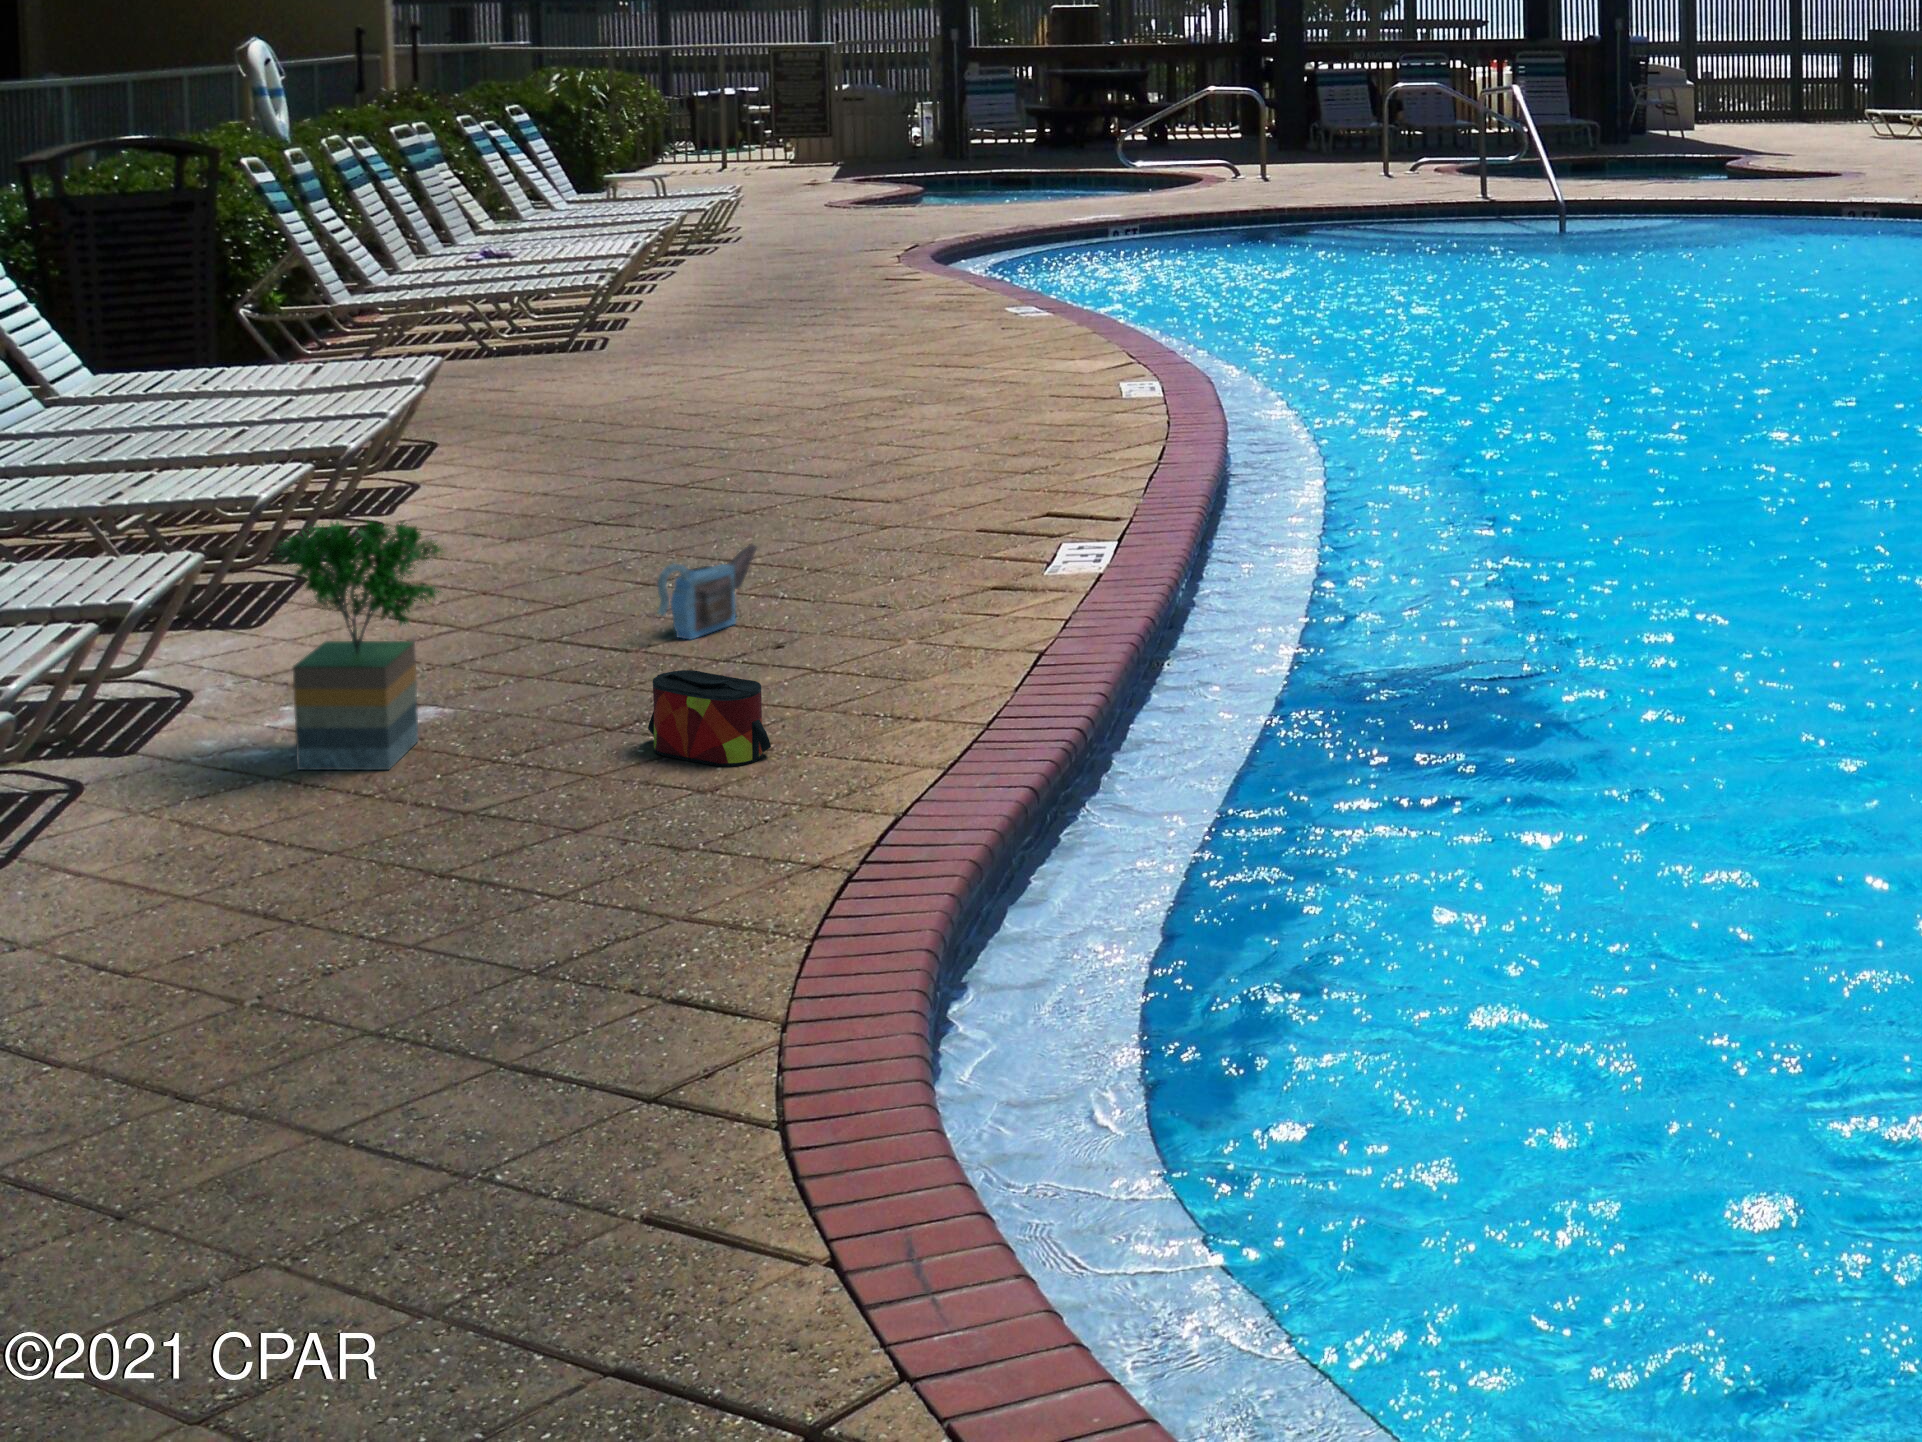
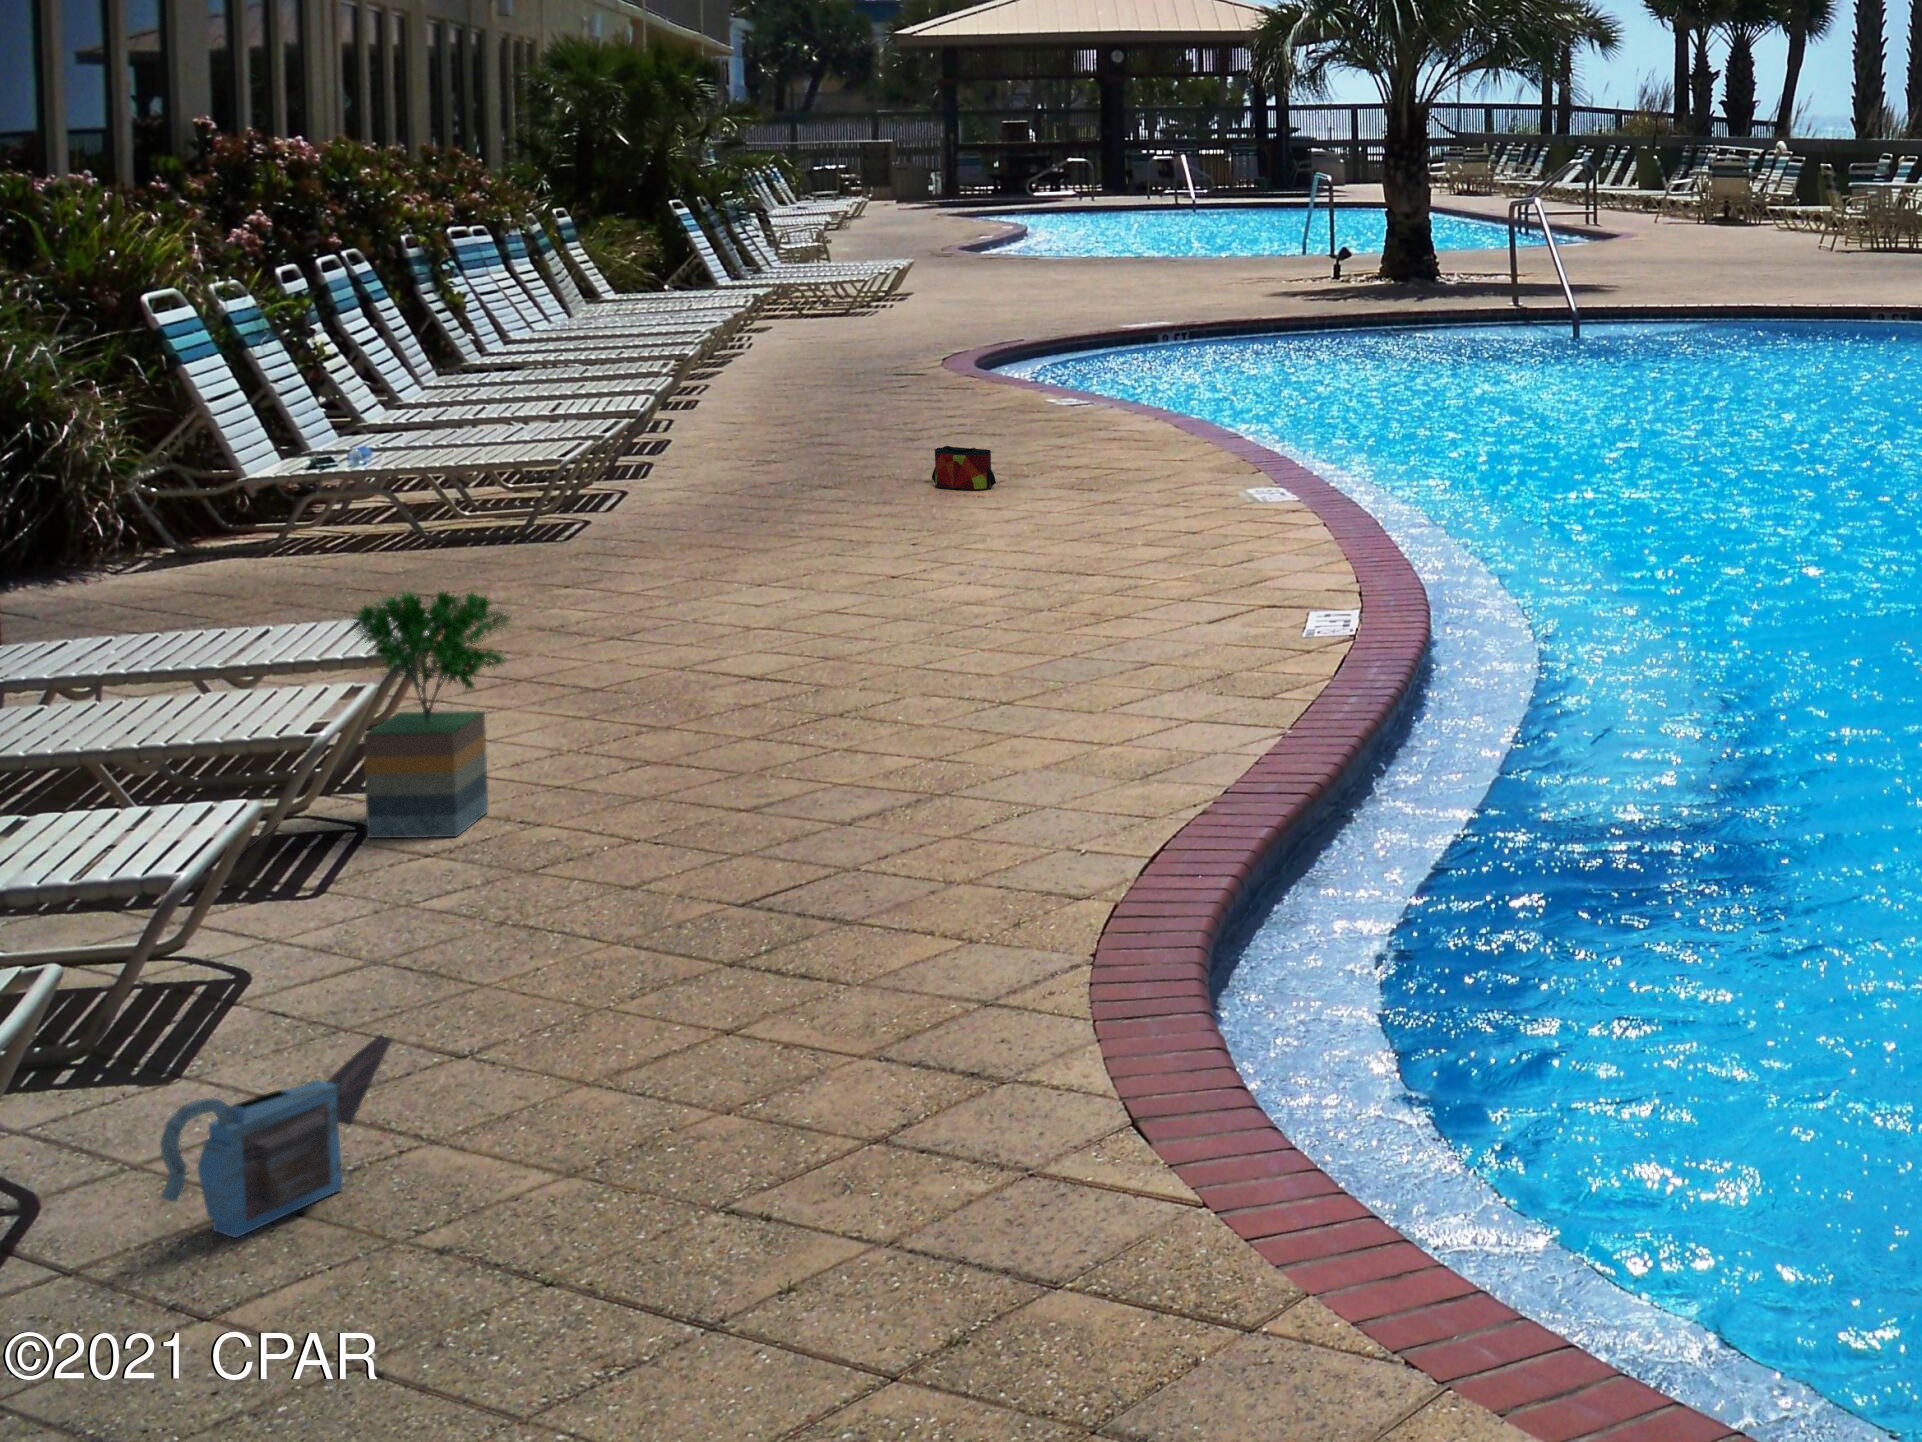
watering can: present [658,544,757,640] -> present [160,1034,392,1238]
bag: present [648,670,771,767] -> present [932,446,996,491]

